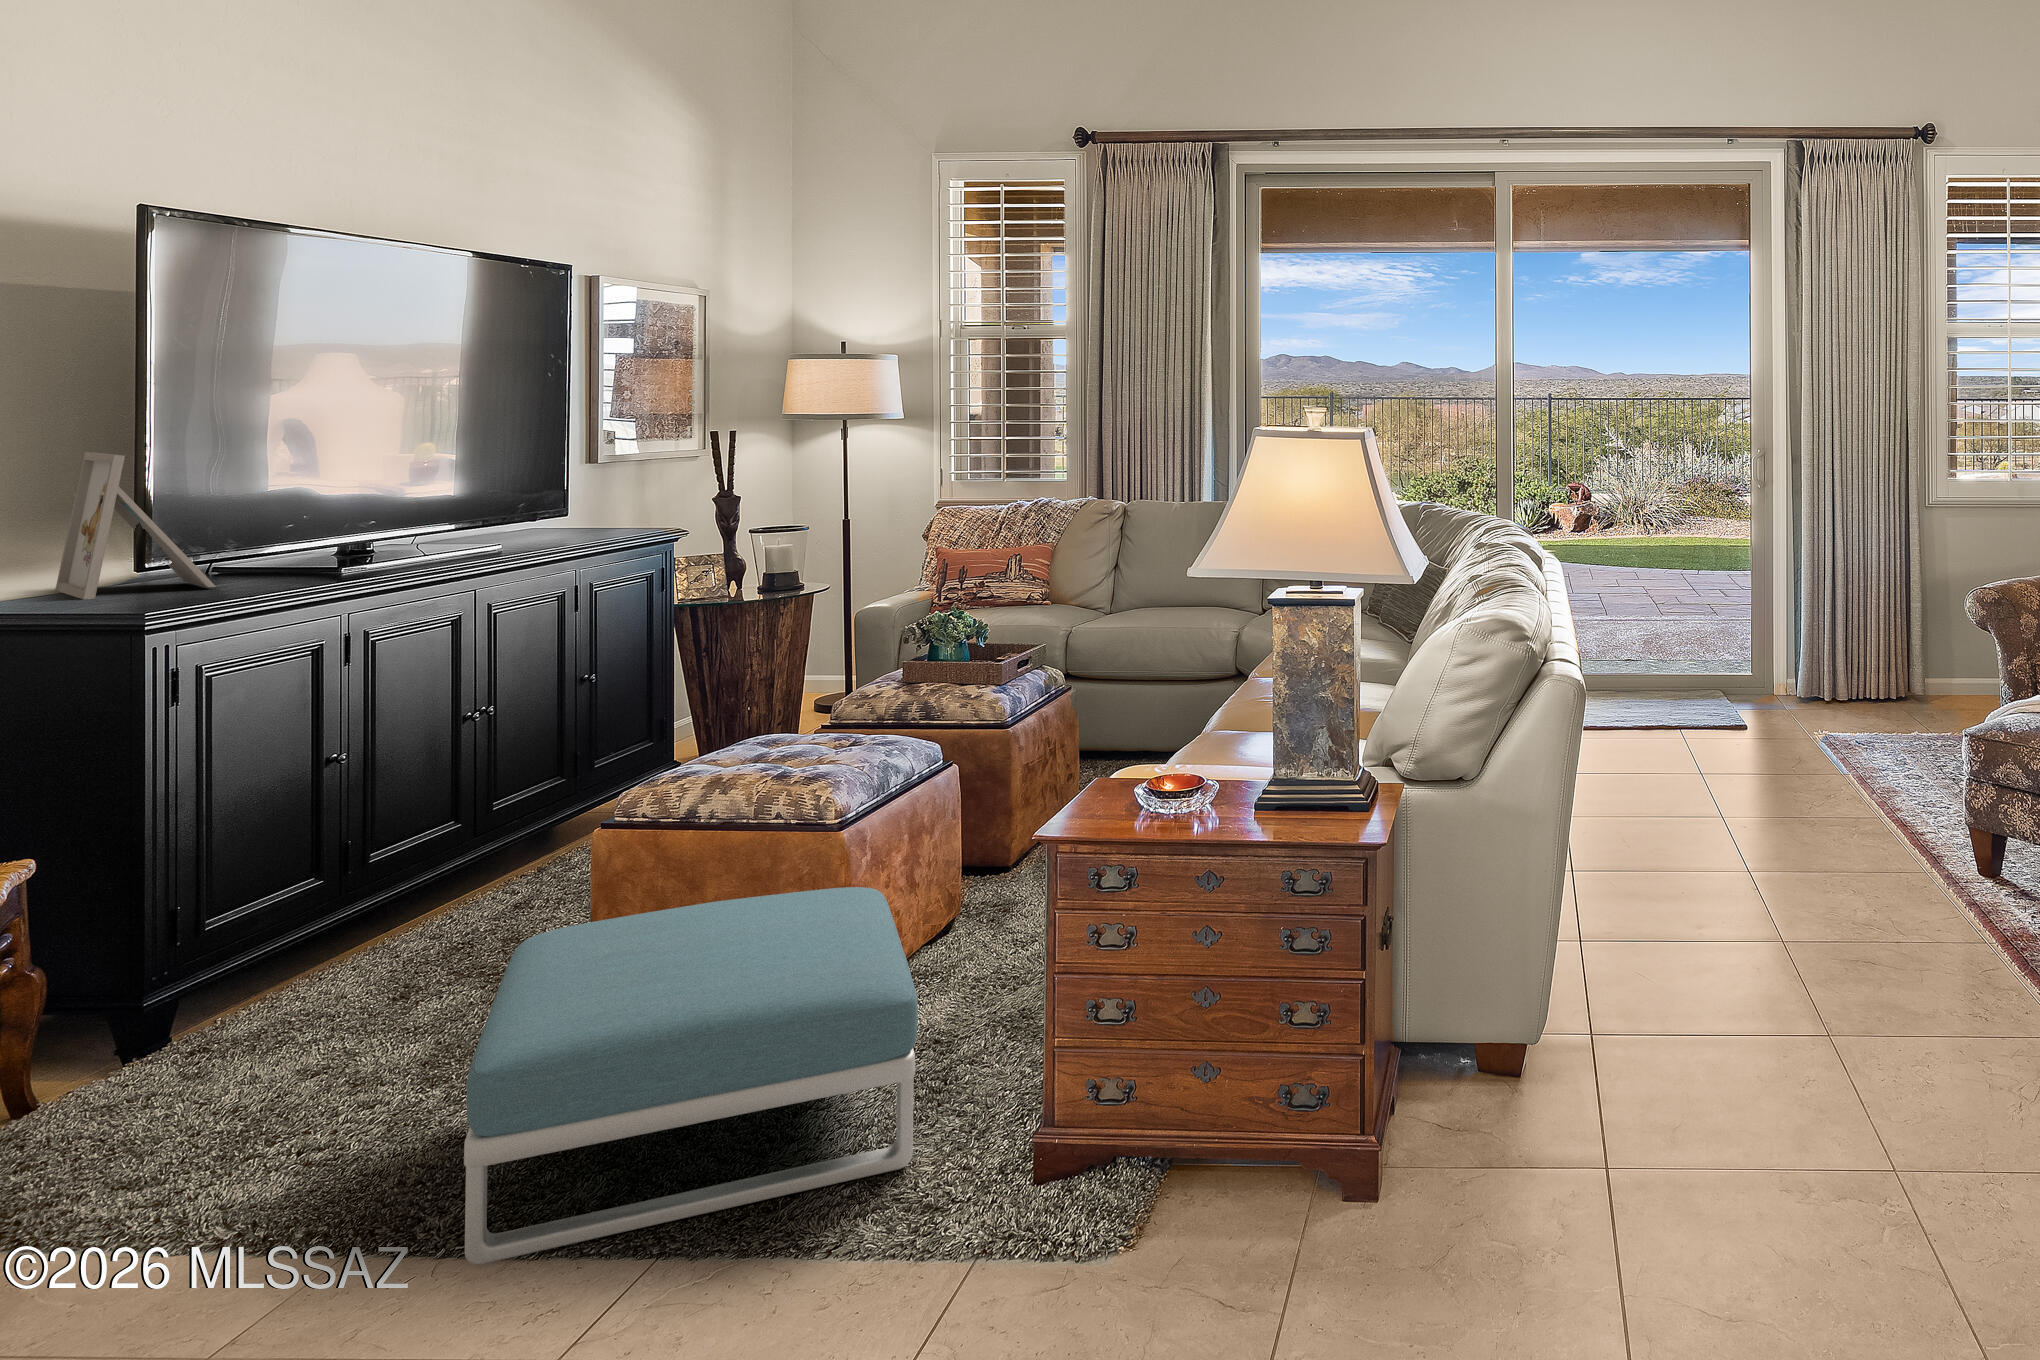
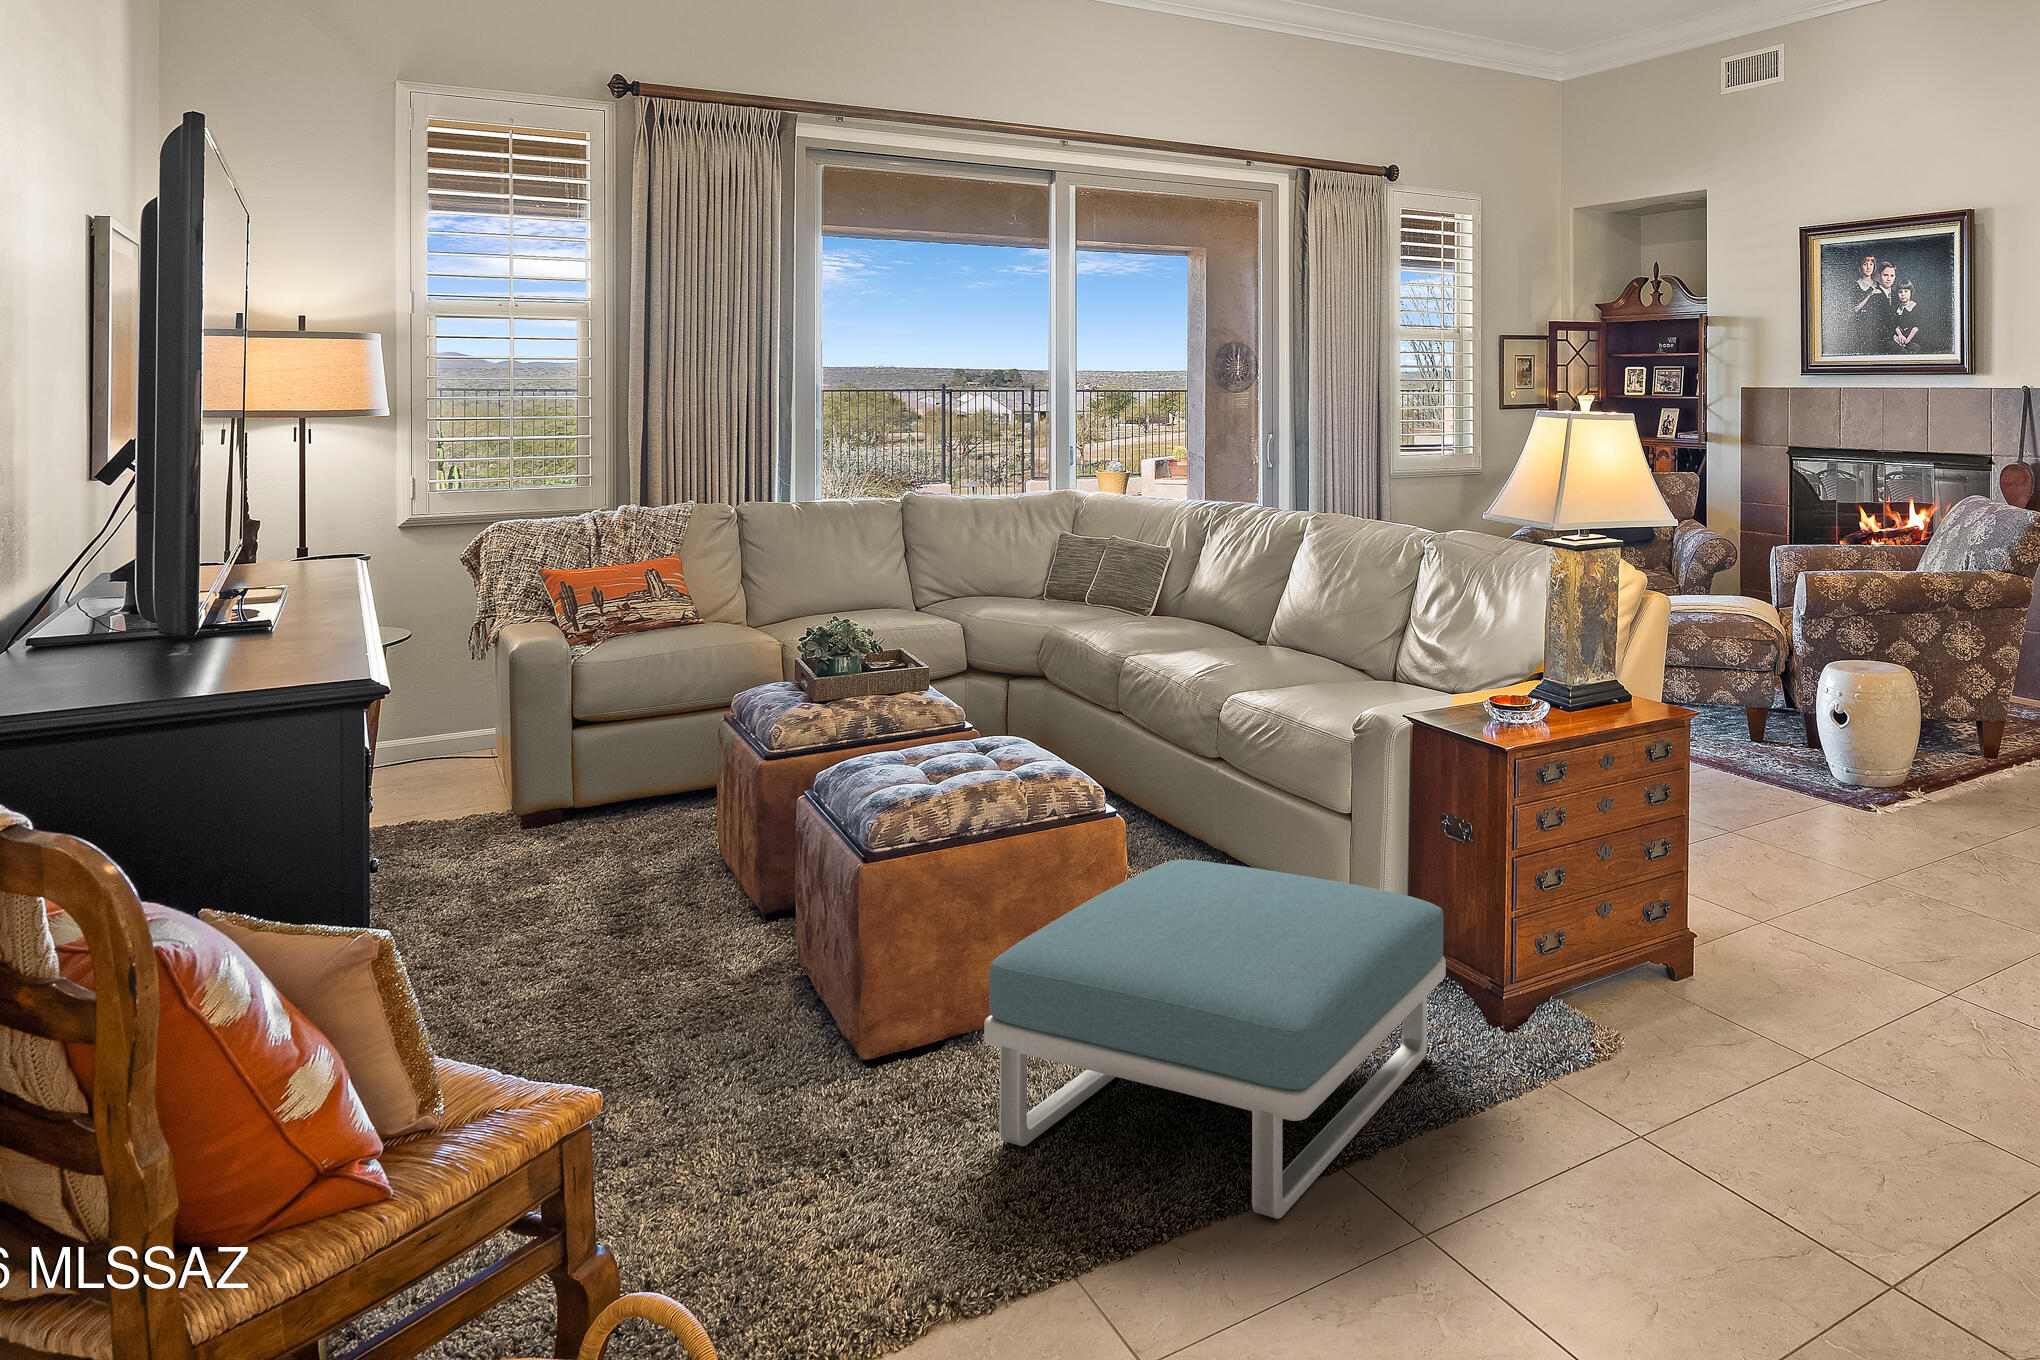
picture frame: present [55,452,216,600] -> none [40,470,290,675]

